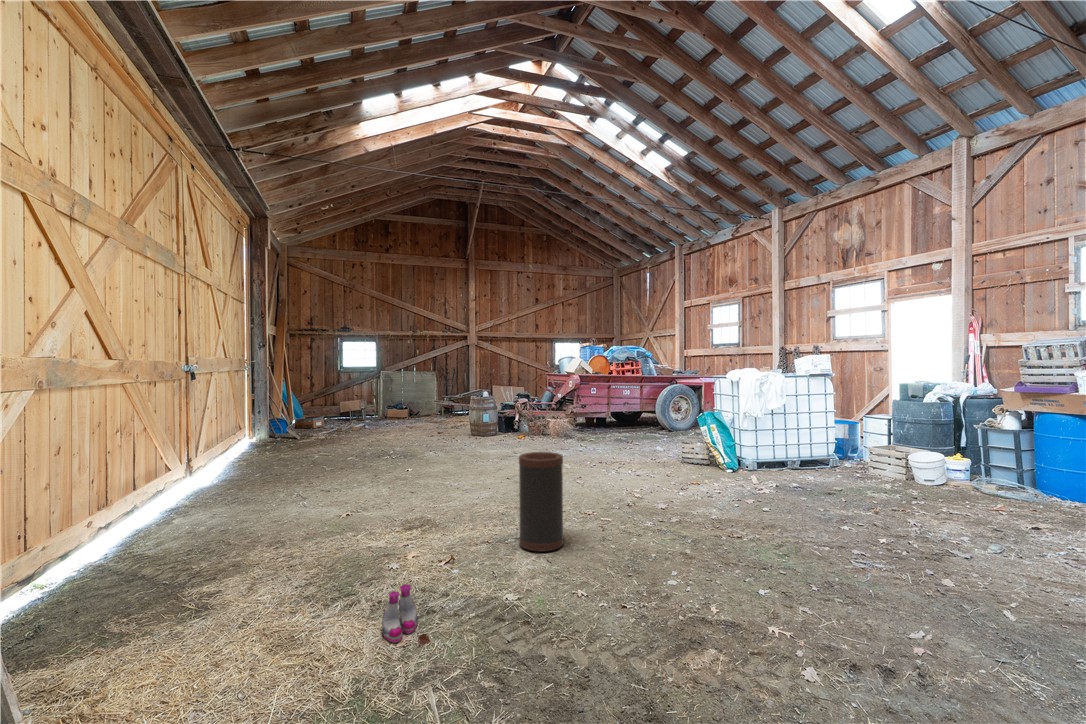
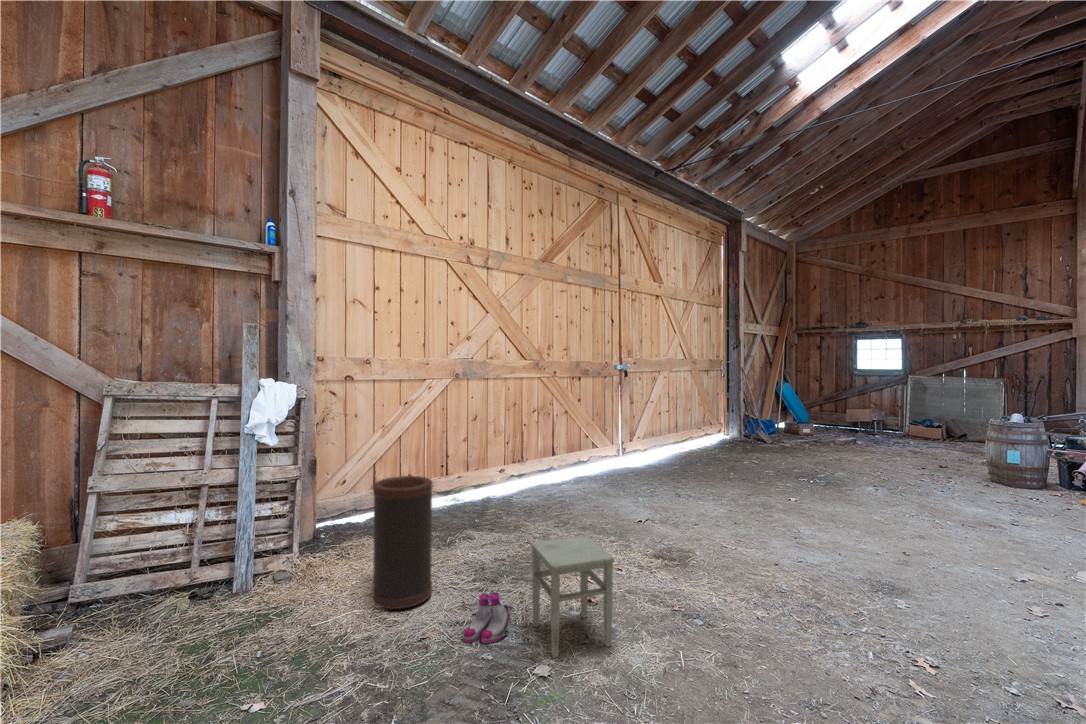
trash can: present [519,452,563,551] -> present [373,476,433,610]
stool: none [413,511,481,607] -> present [531,536,614,658]

